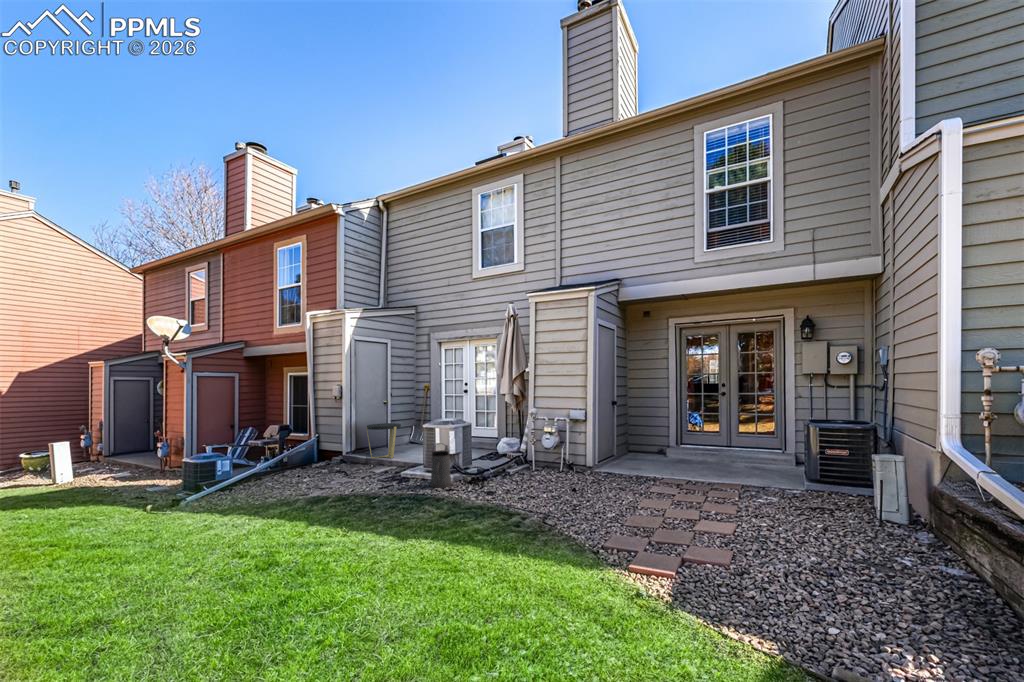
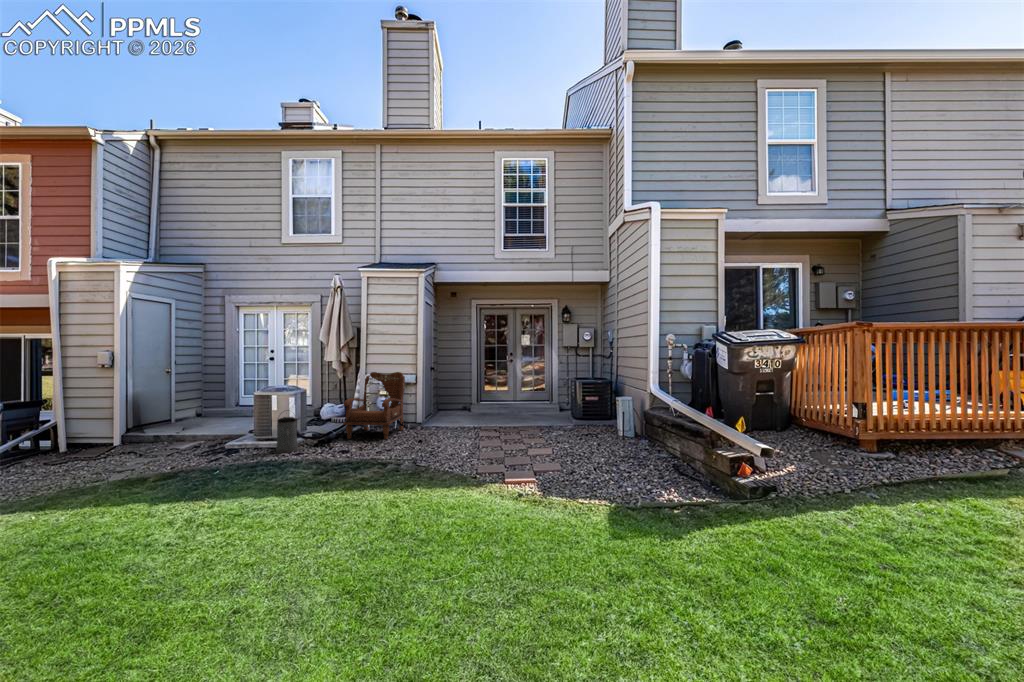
armchair: none [501,406,573,484] -> present [343,372,405,439]
side table: present [366,423,401,458] -> none [152,395,198,435]

